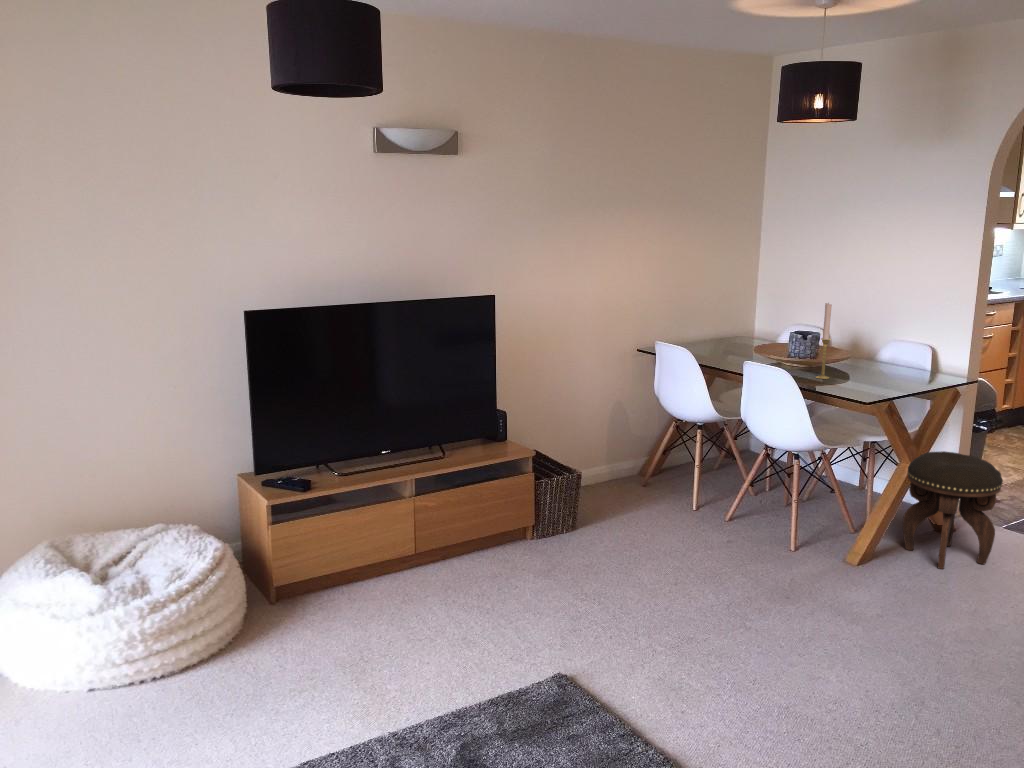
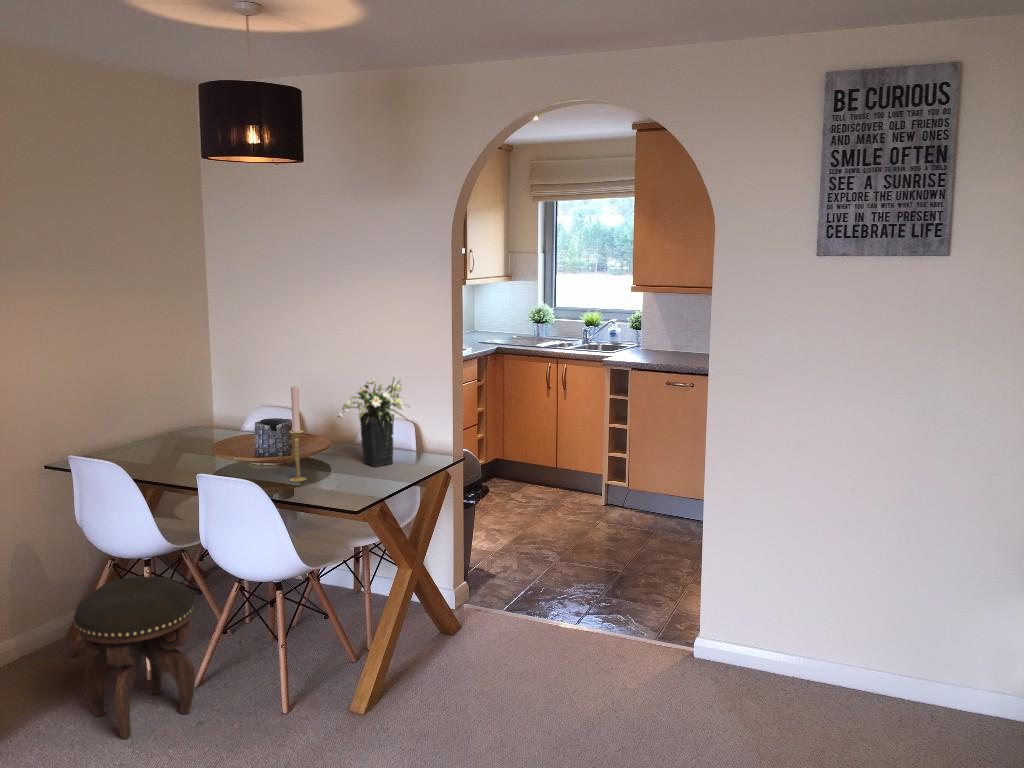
flower arrangement: none [861,303,928,377] -> present [338,377,410,467]
footstool: present [903,451,1003,569] -> present [74,576,195,739]

